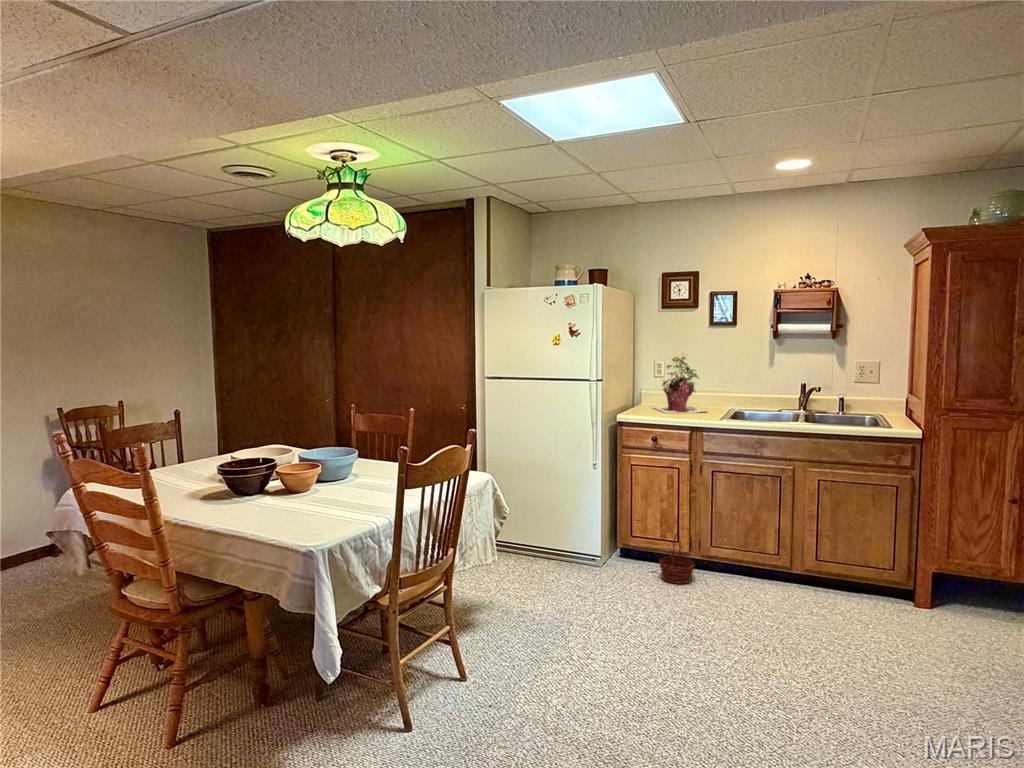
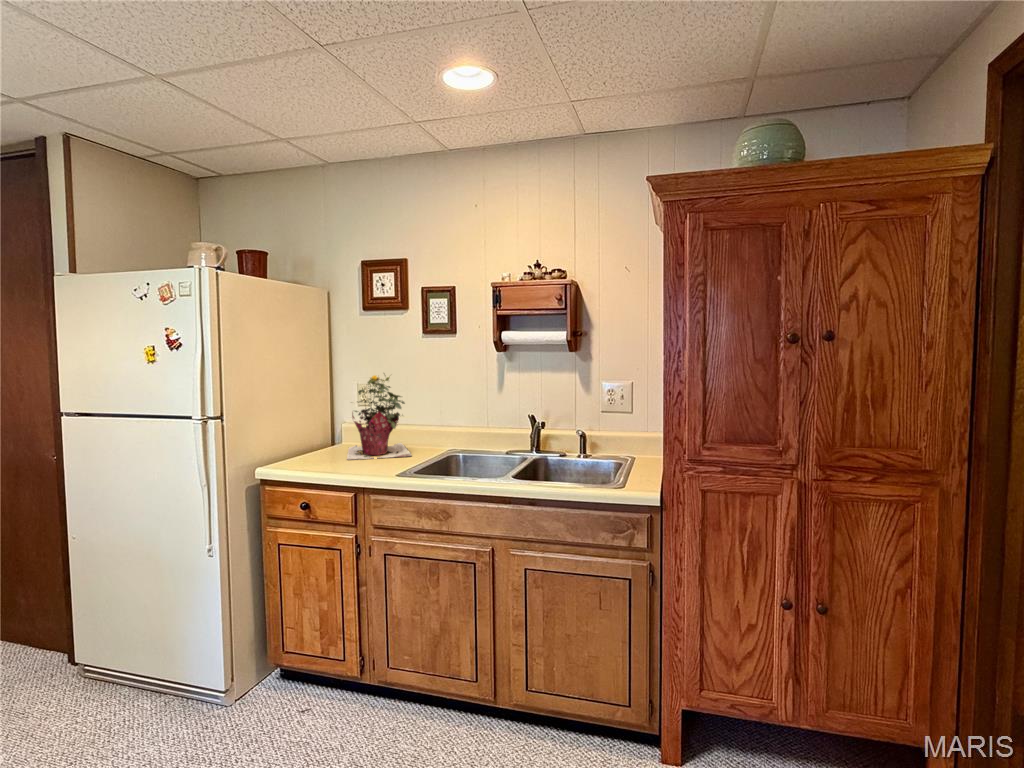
basket: present [659,533,694,584] -> none [297,655,356,742]

